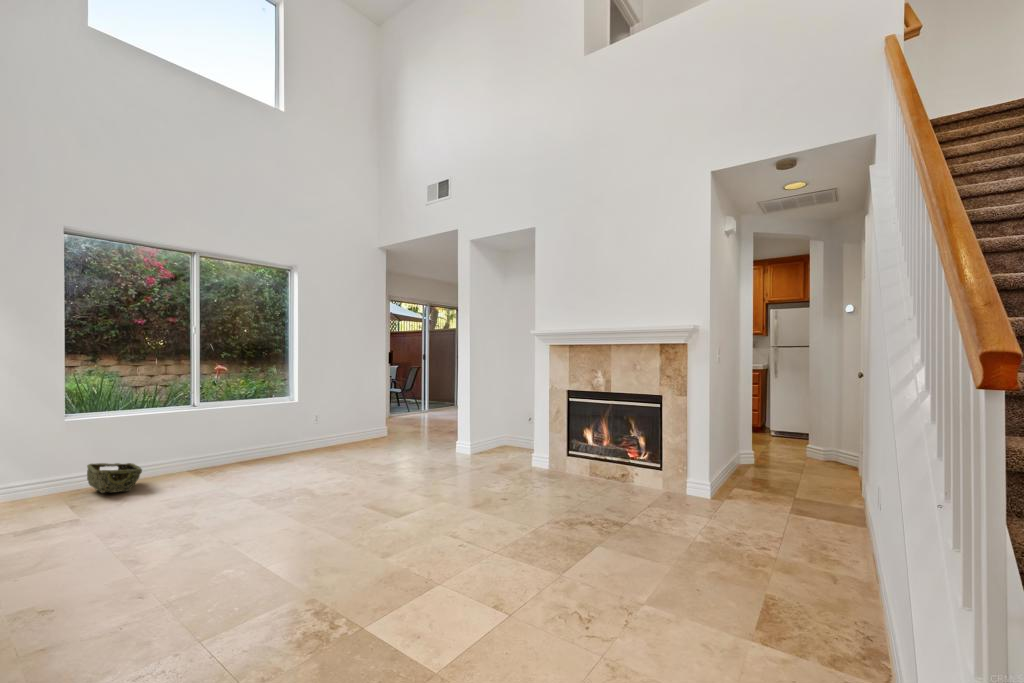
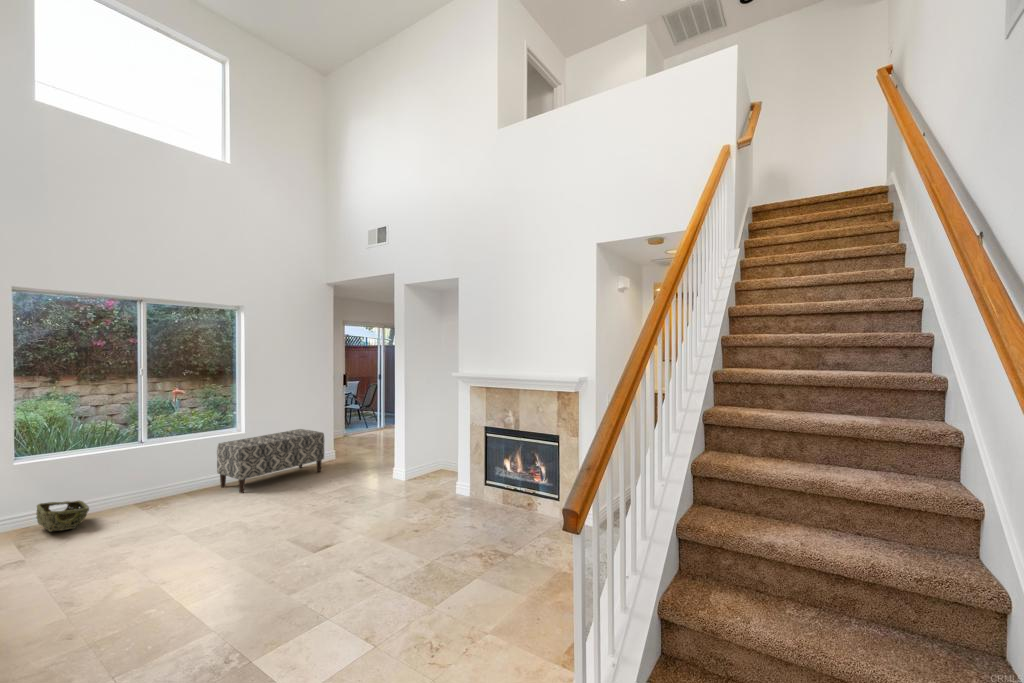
bench: none [270,401,380,464] -> present [217,429,324,493]

